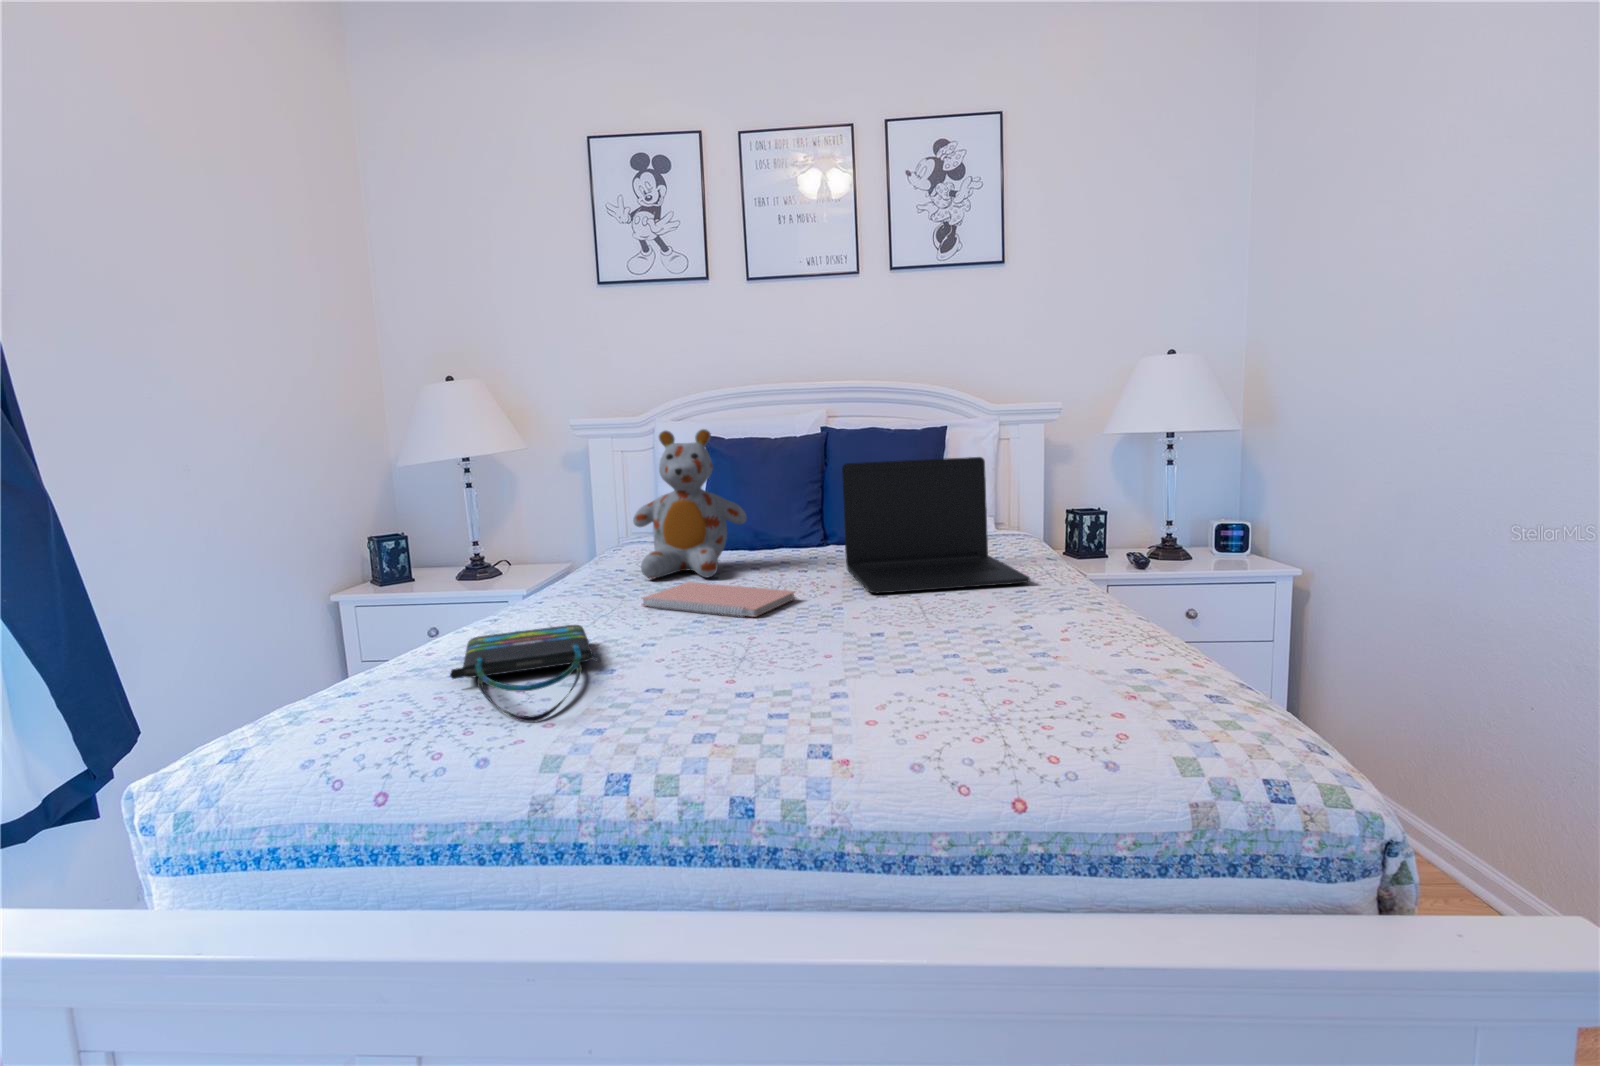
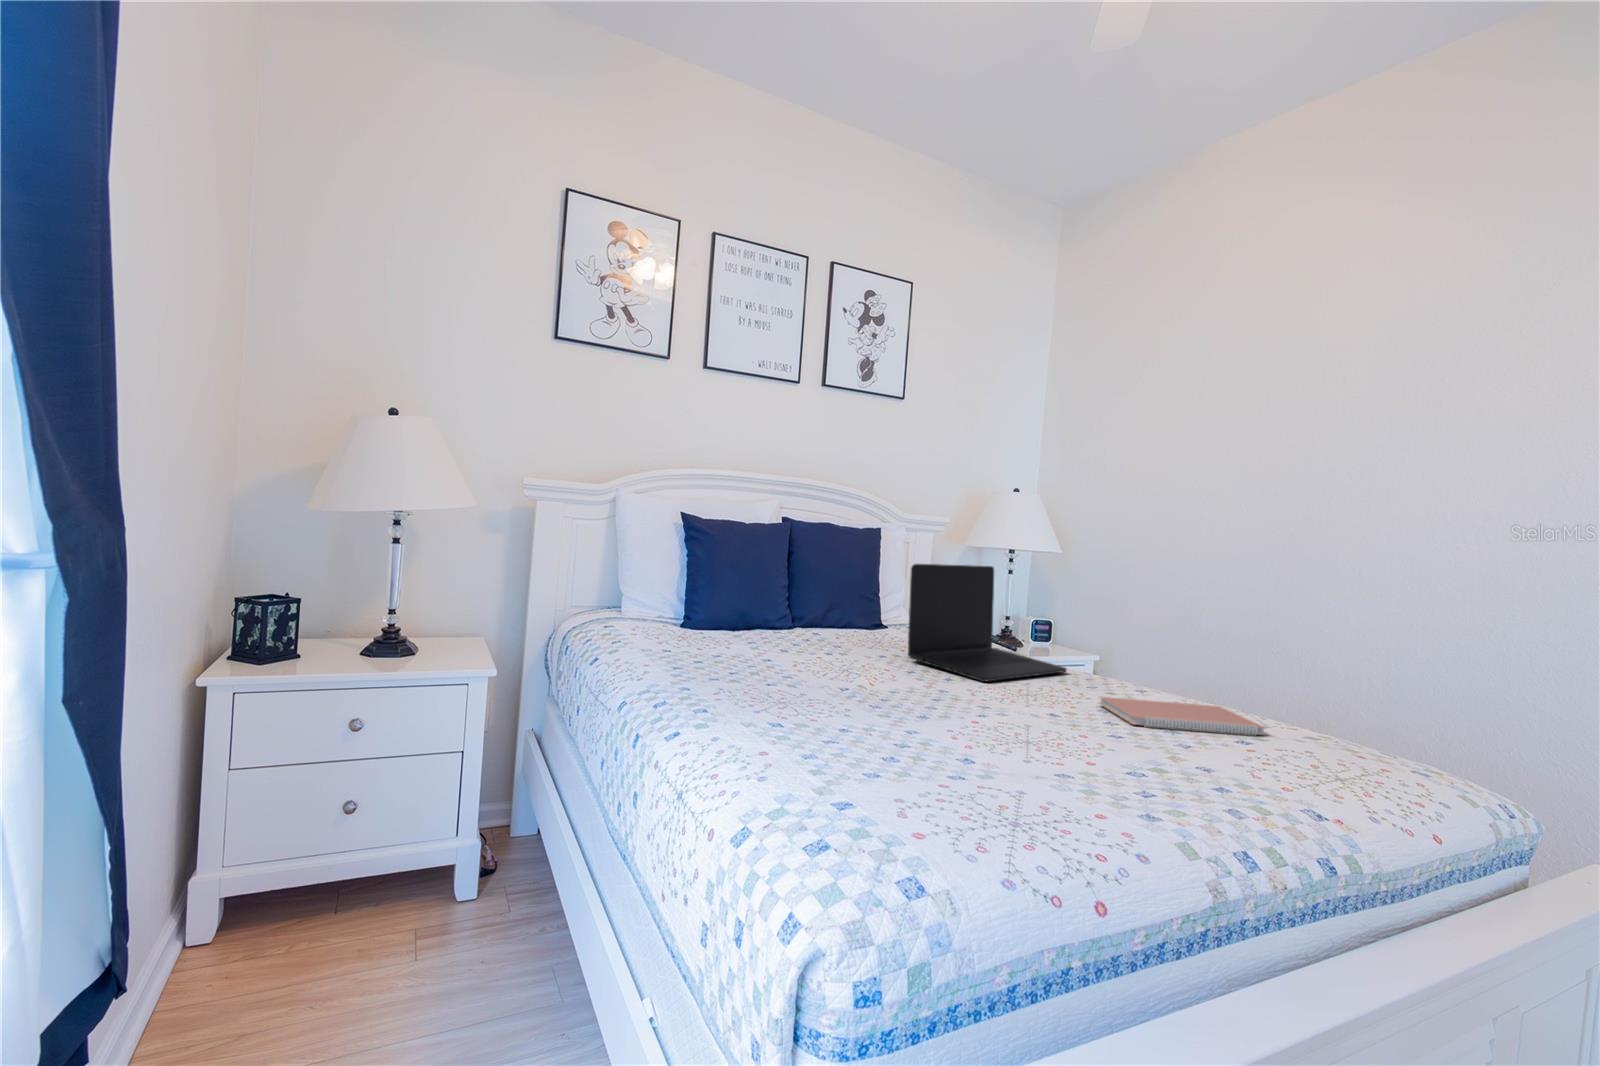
stuffed bear: present [633,429,747,579] -> none [704,515,814,666]
notebook: present [642,582,796,617] -> present [1099,697,1265,735]
tote bag: present [450,625,598,722] -> none [826,719,1080,818]

